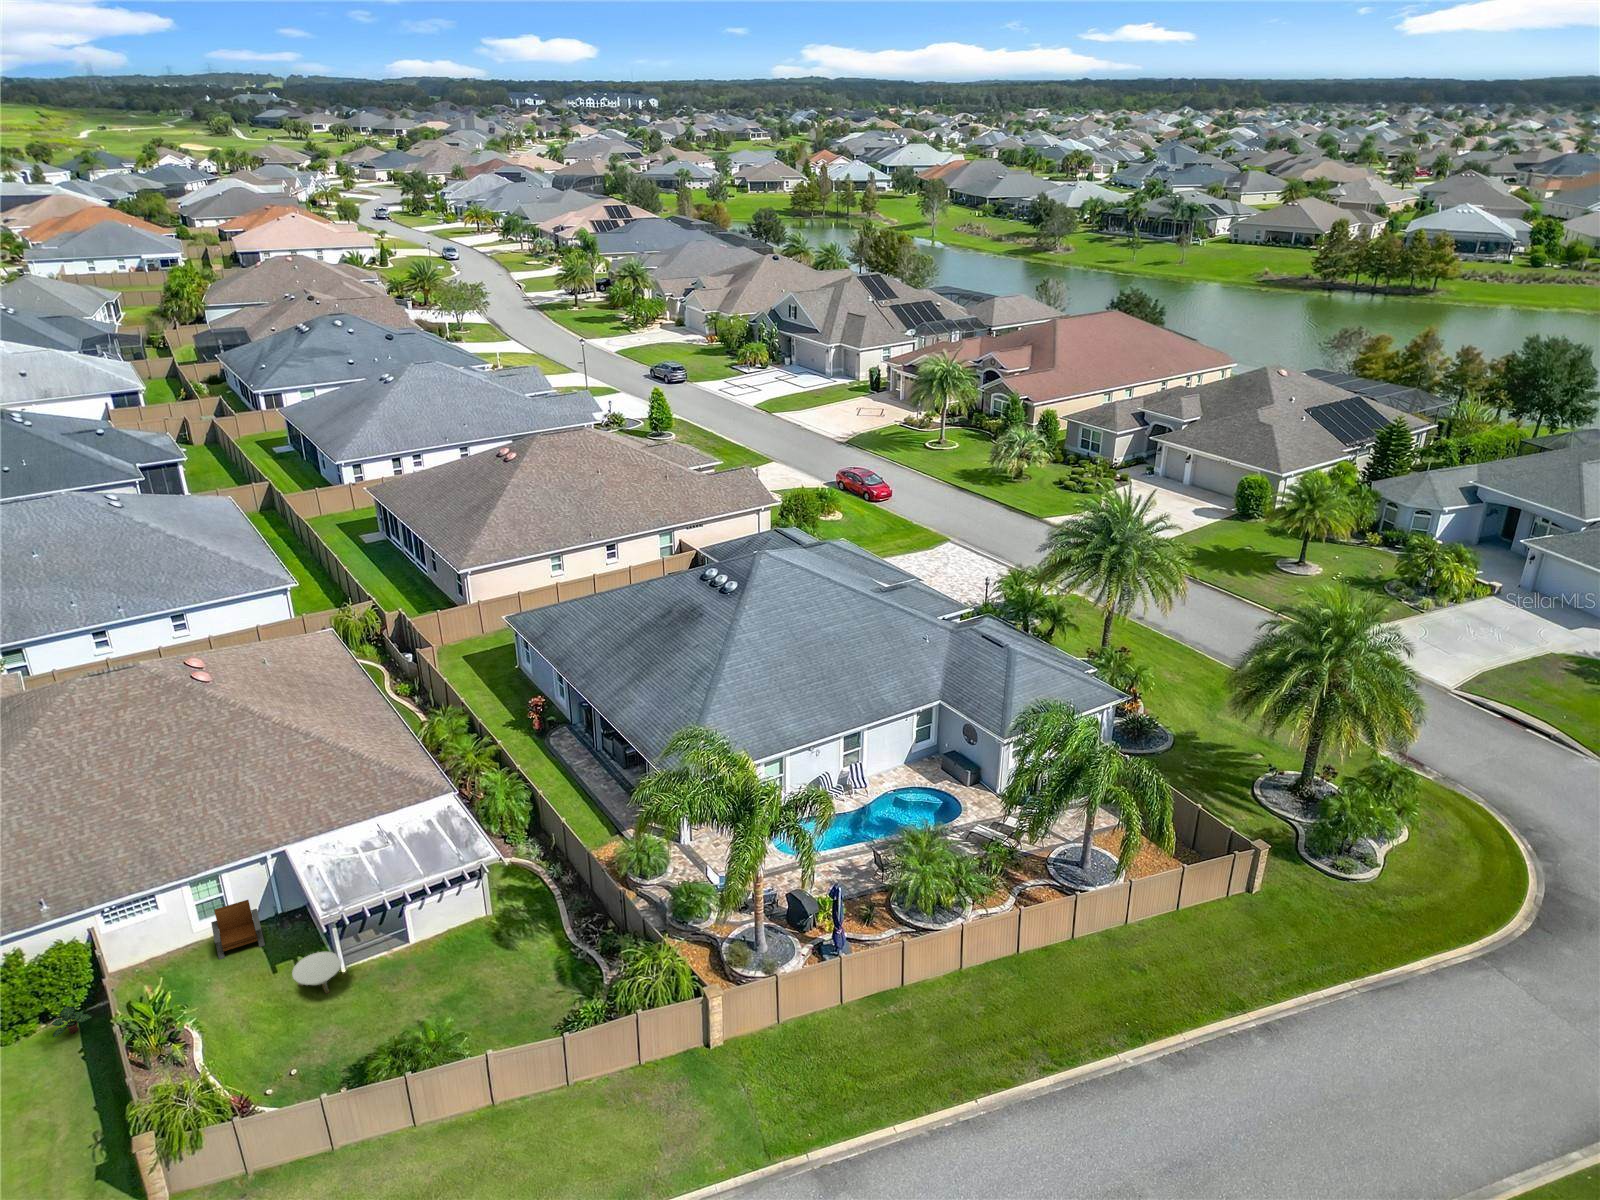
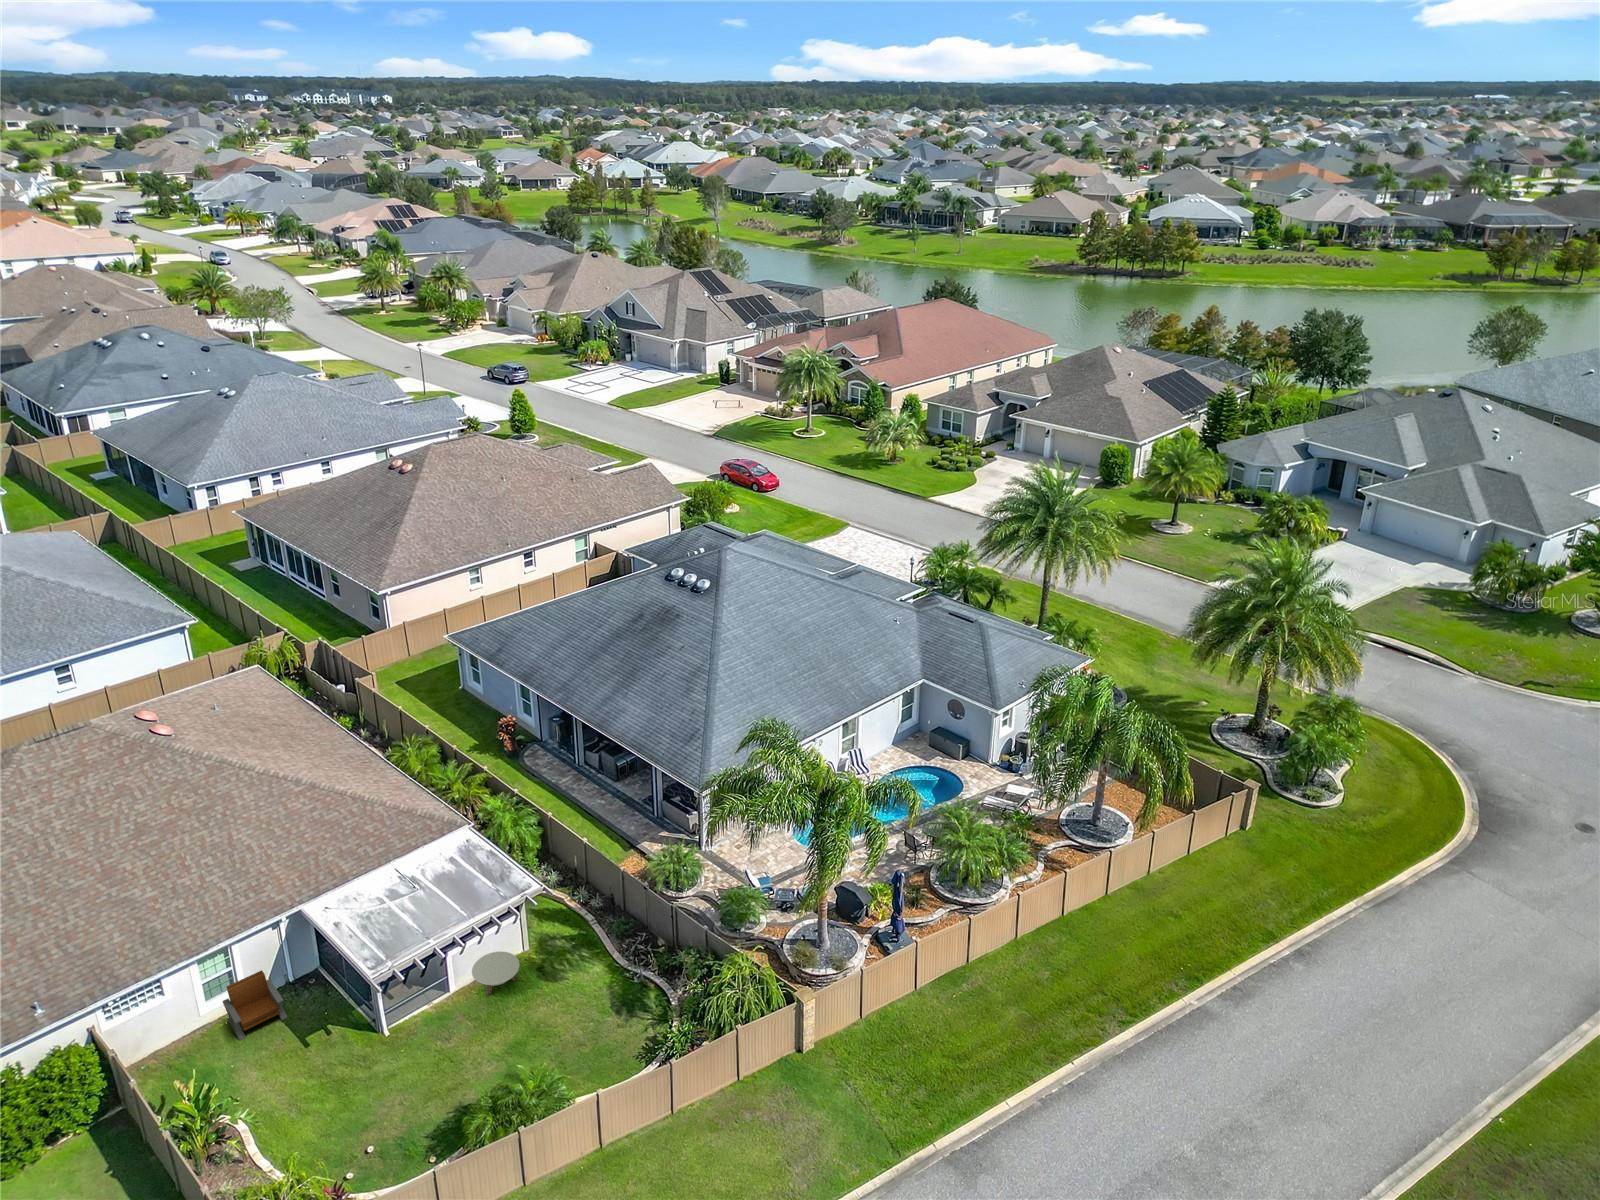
round table: present [292,952,342,993] -> present [472,952,520,997]
potted plant: present [51,1007,91,1038] -> none [71,1118,118,1156]

